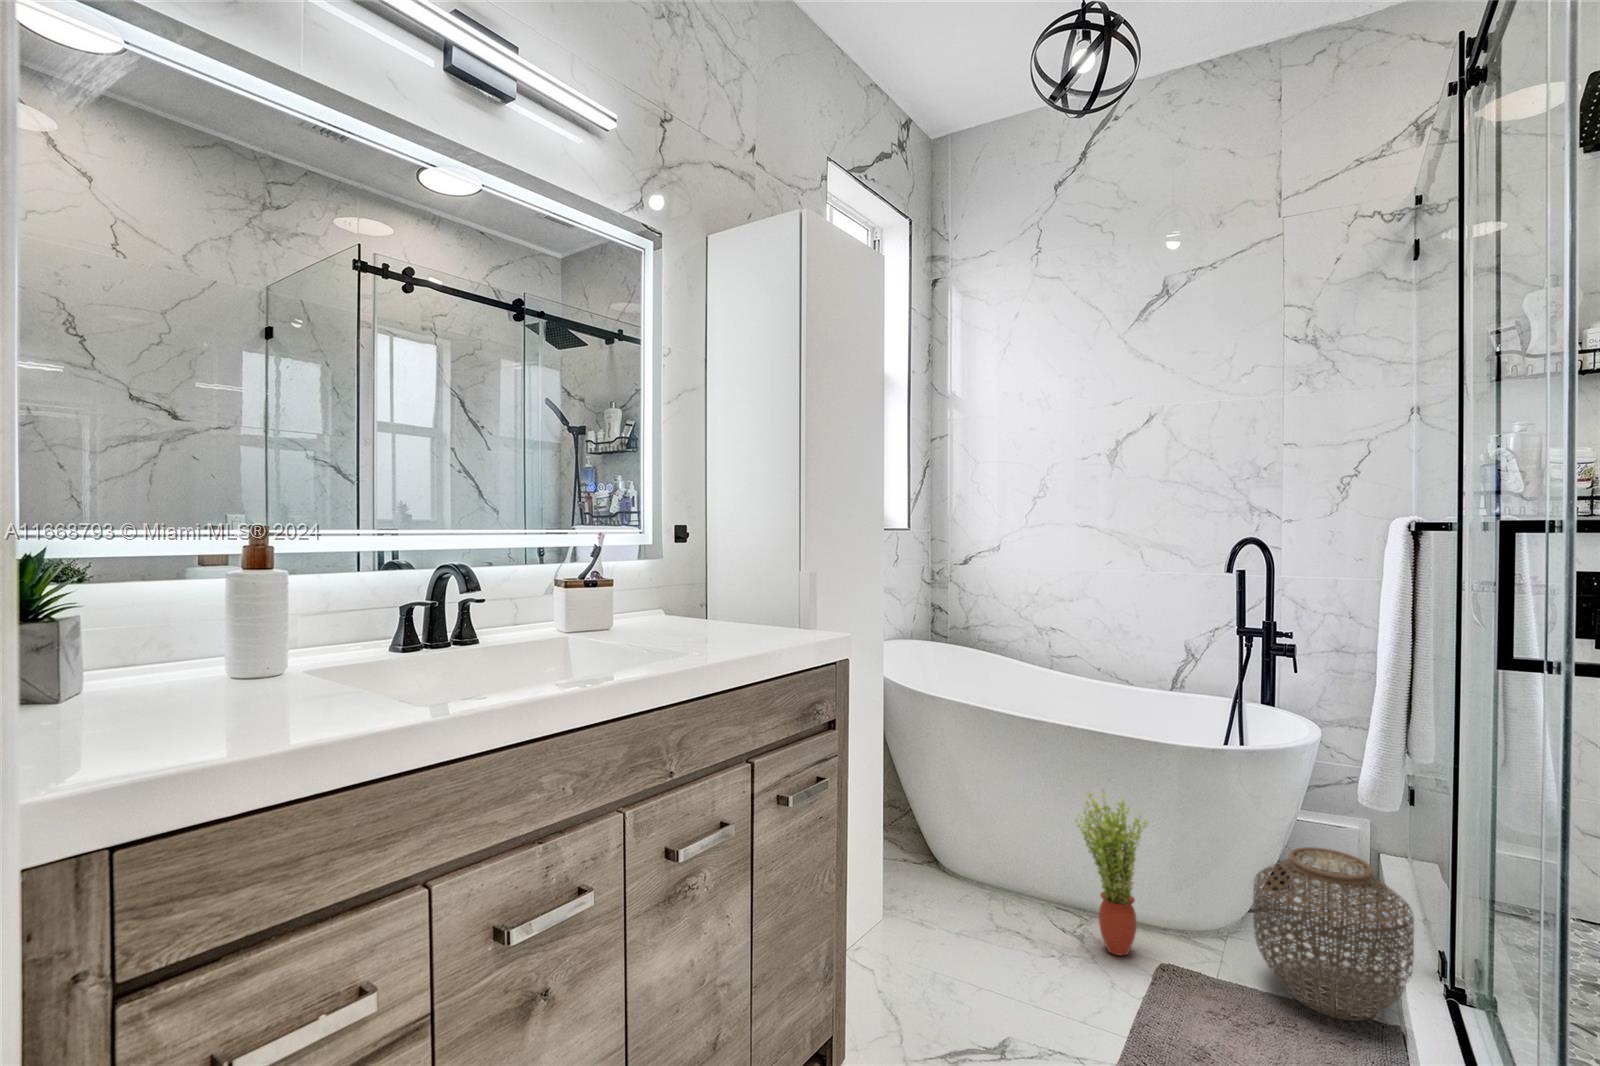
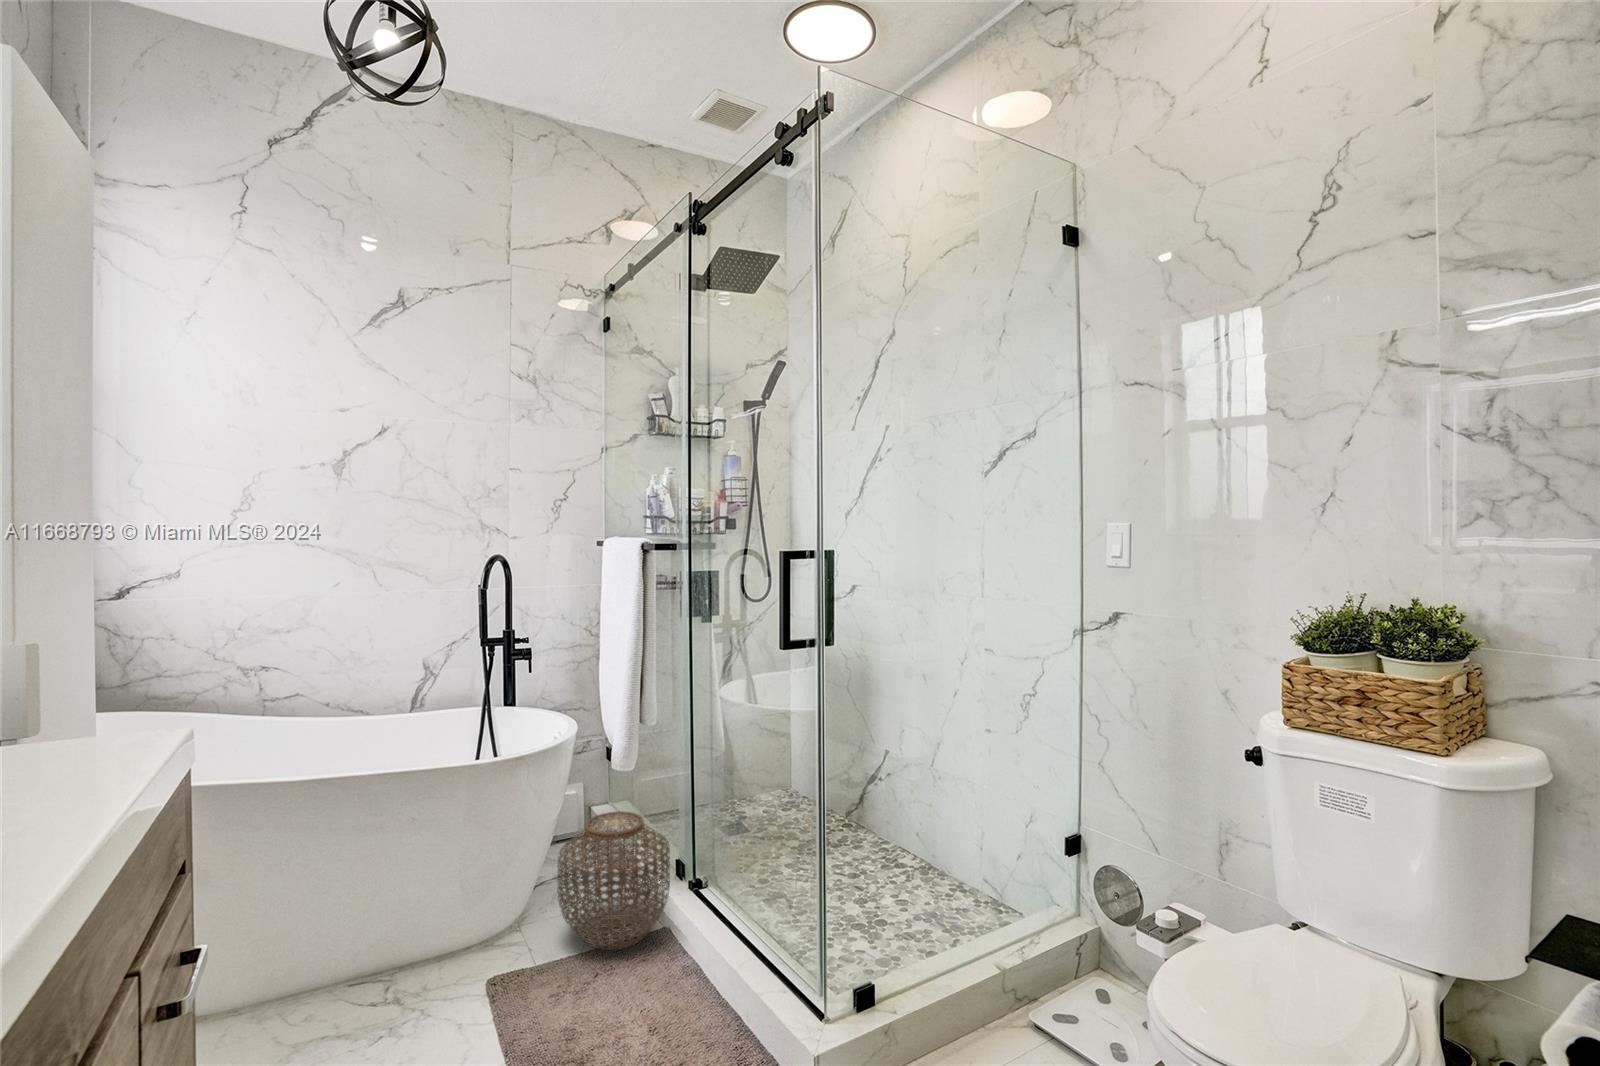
potted plant: present [1075,791,1148,955] -> none [397,826,477,998]

